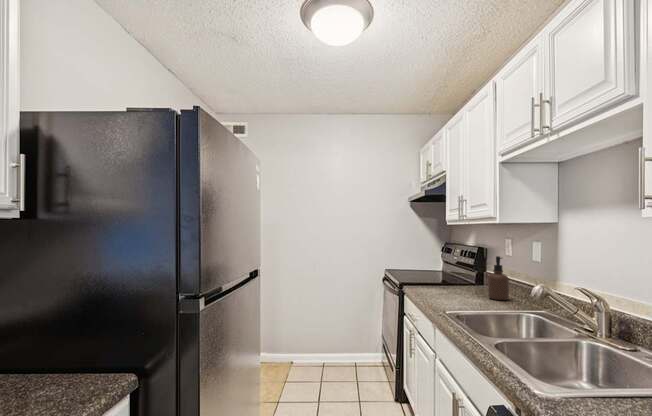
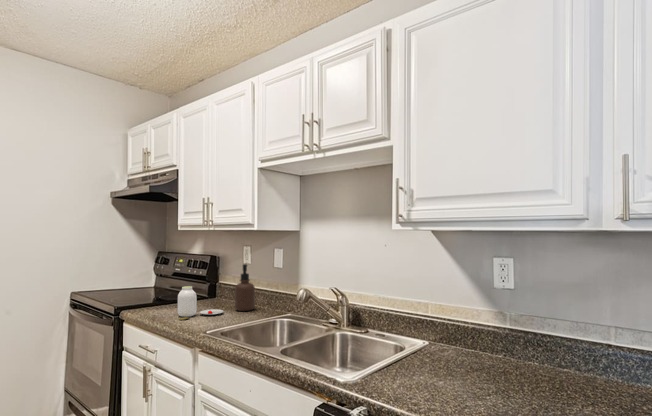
jar: none [433,270,477,298] -> present [178,286,224,320]

